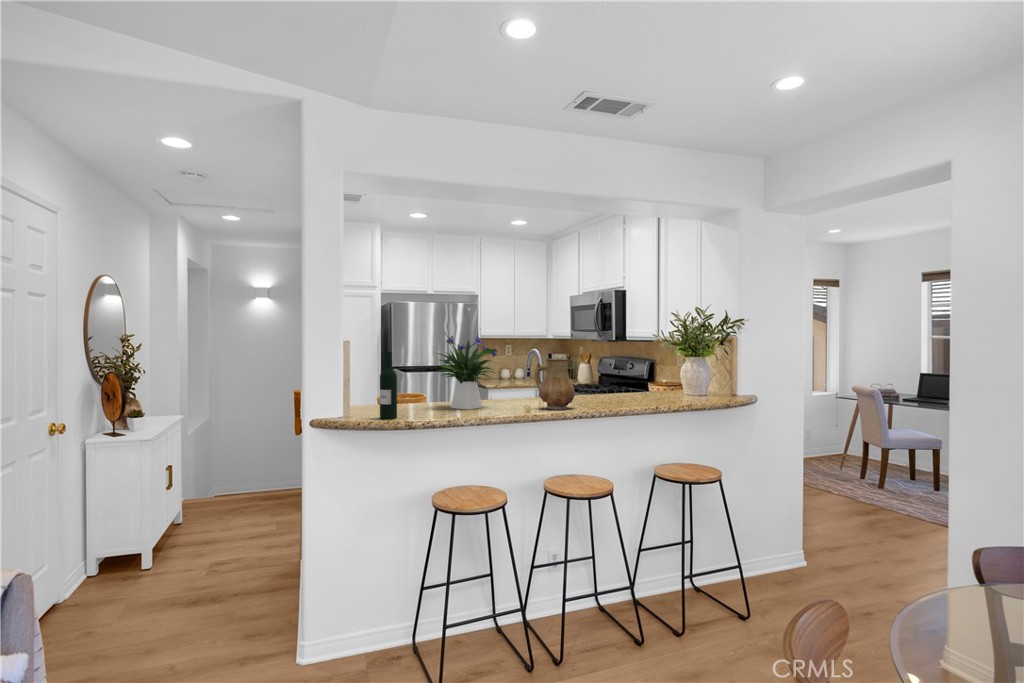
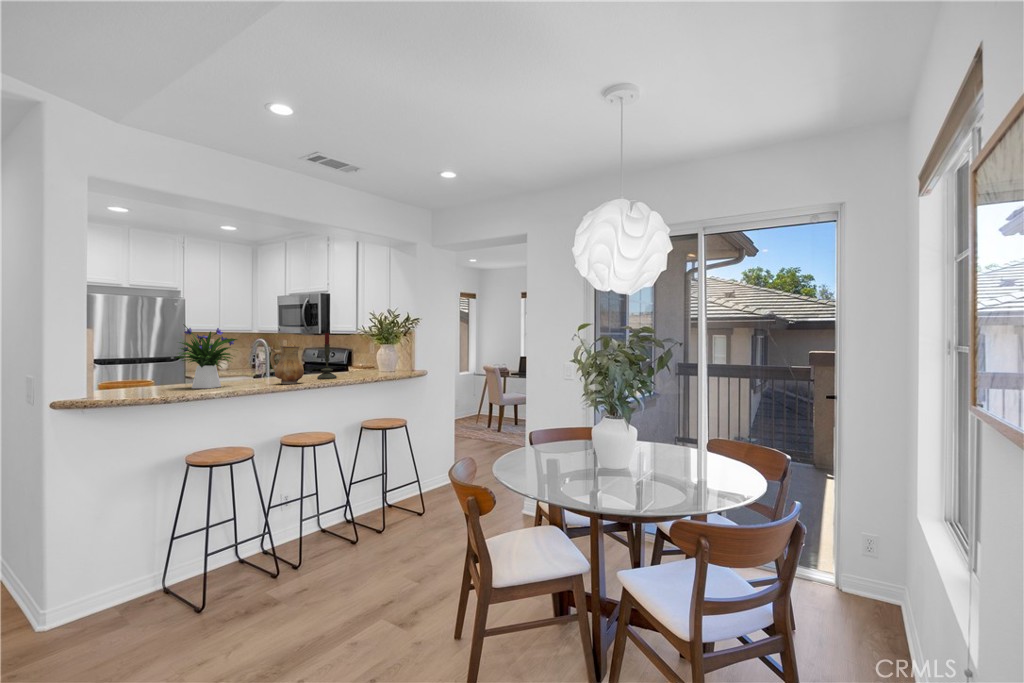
candle: none [597,339,622,403] -> present [317,333,337,379]
wine bottle: present [380,352,397,419] -> none [132,340,149,397]

